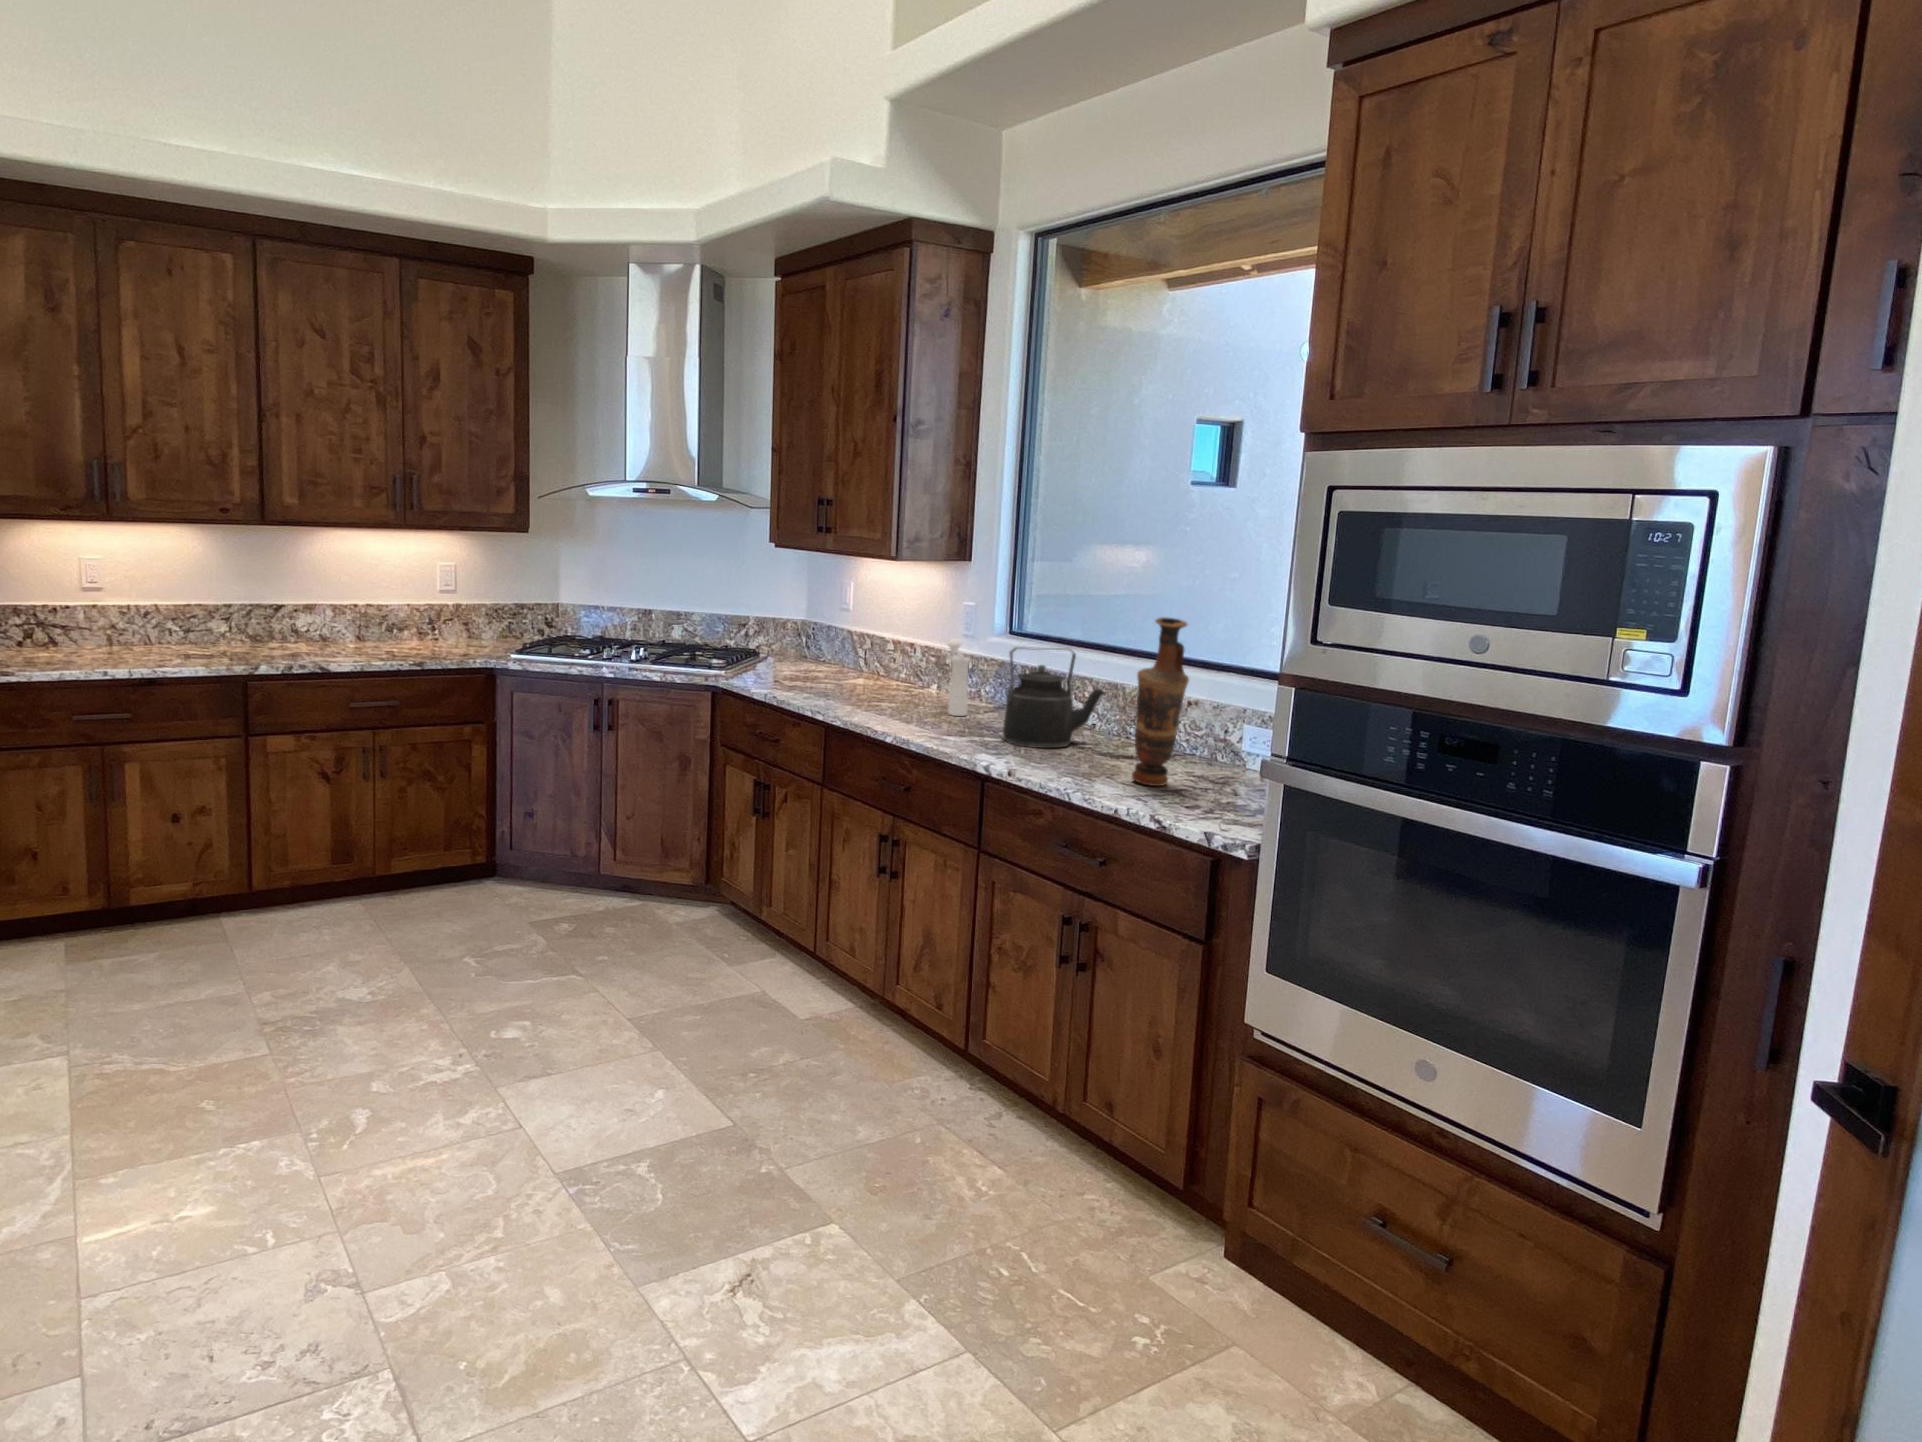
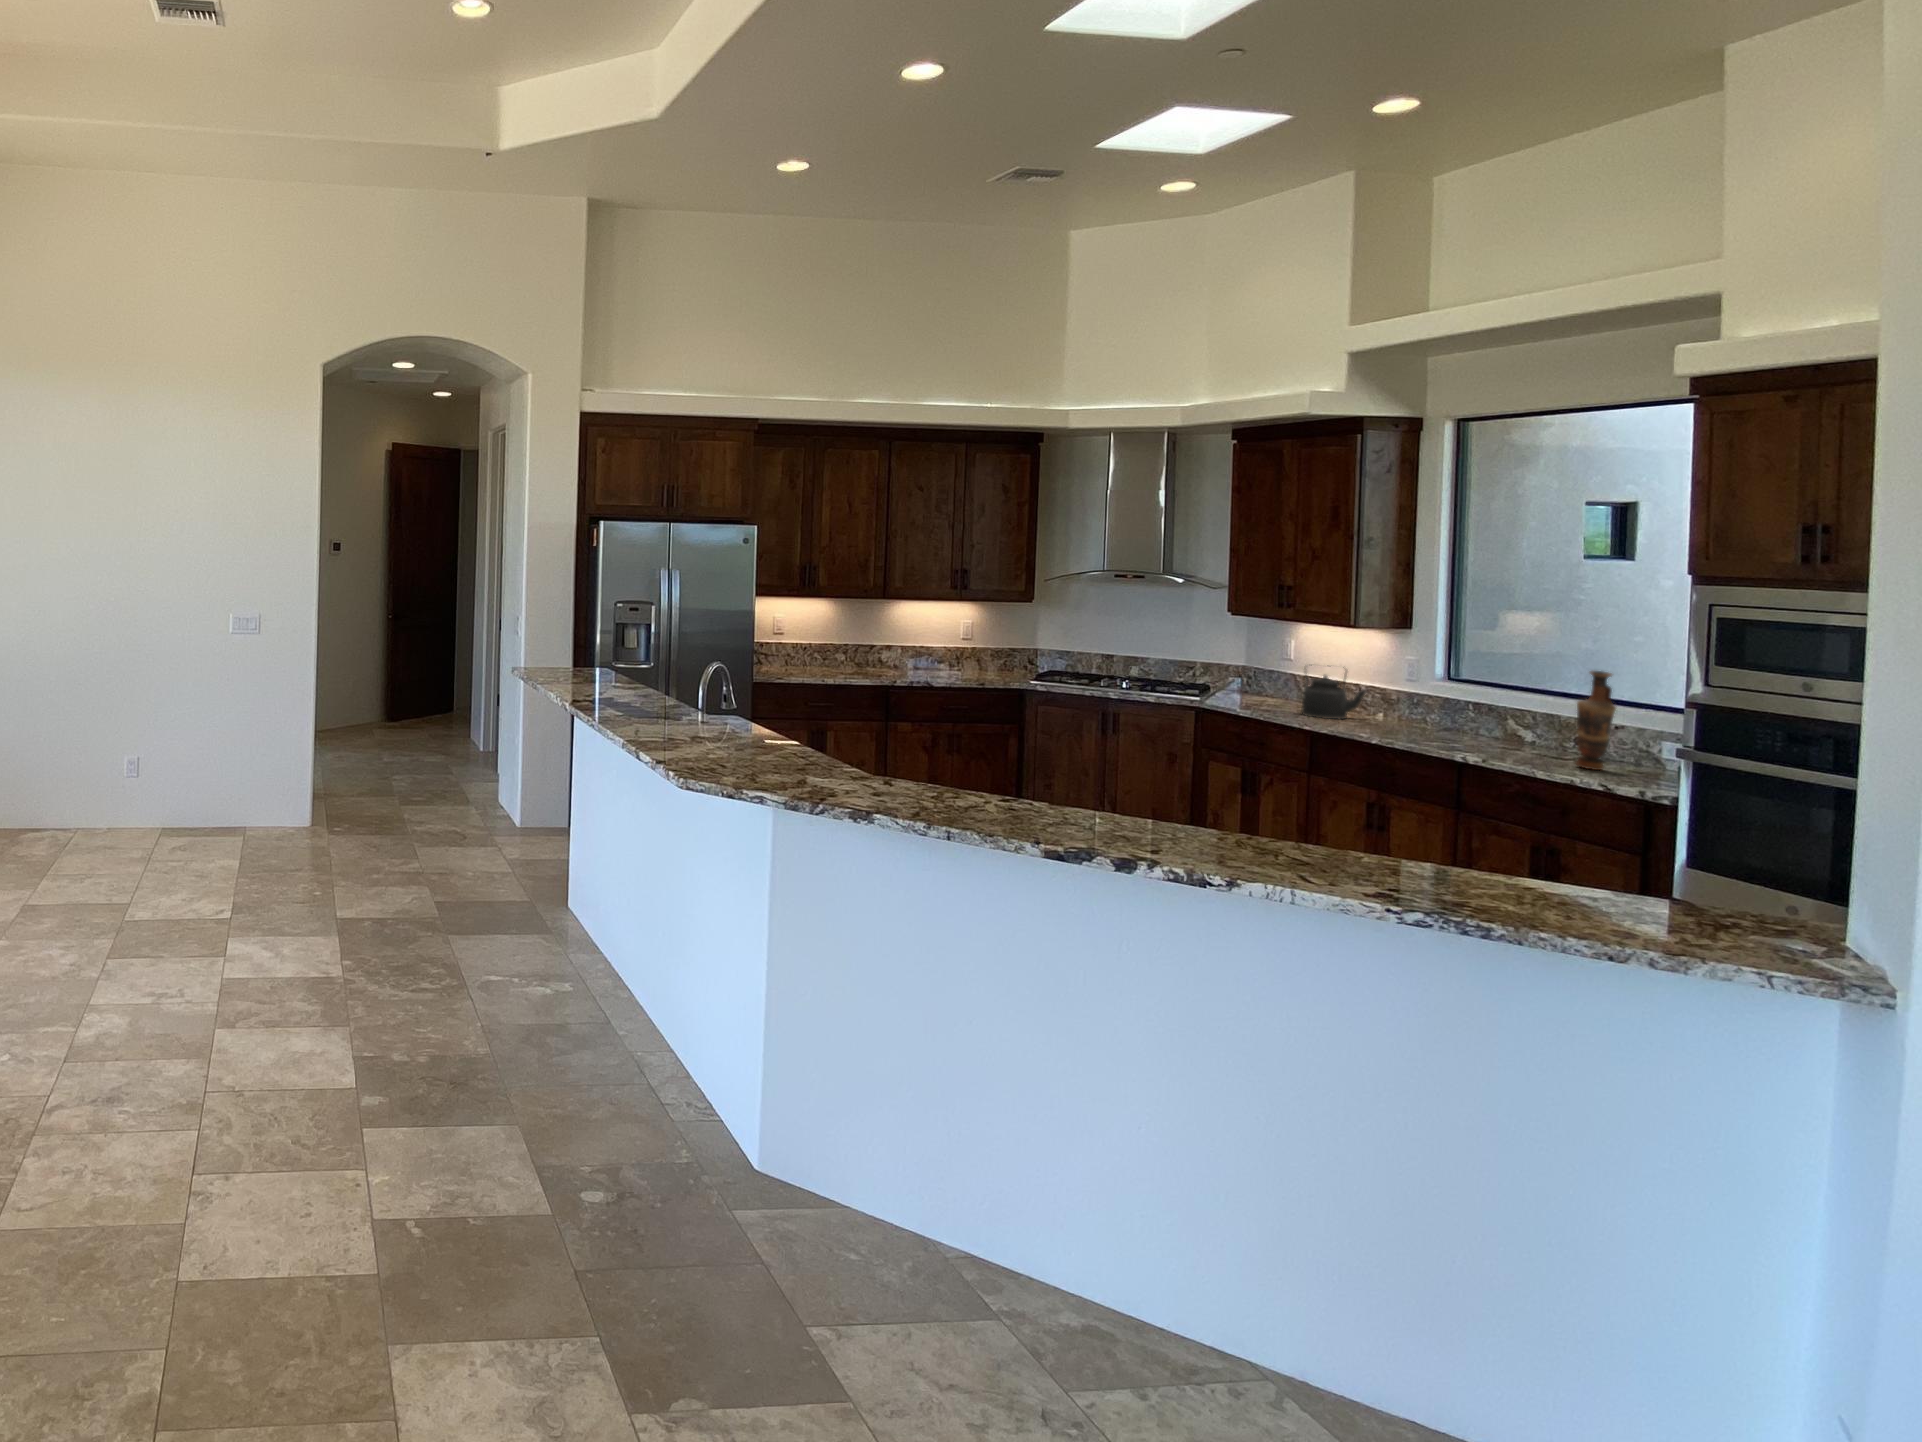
pepper mill: present [947,639,970,716] -> none [1402,682,1424,731]
kettle: present [1003,647,1104,748] -> present [1301,665,1367,719]

